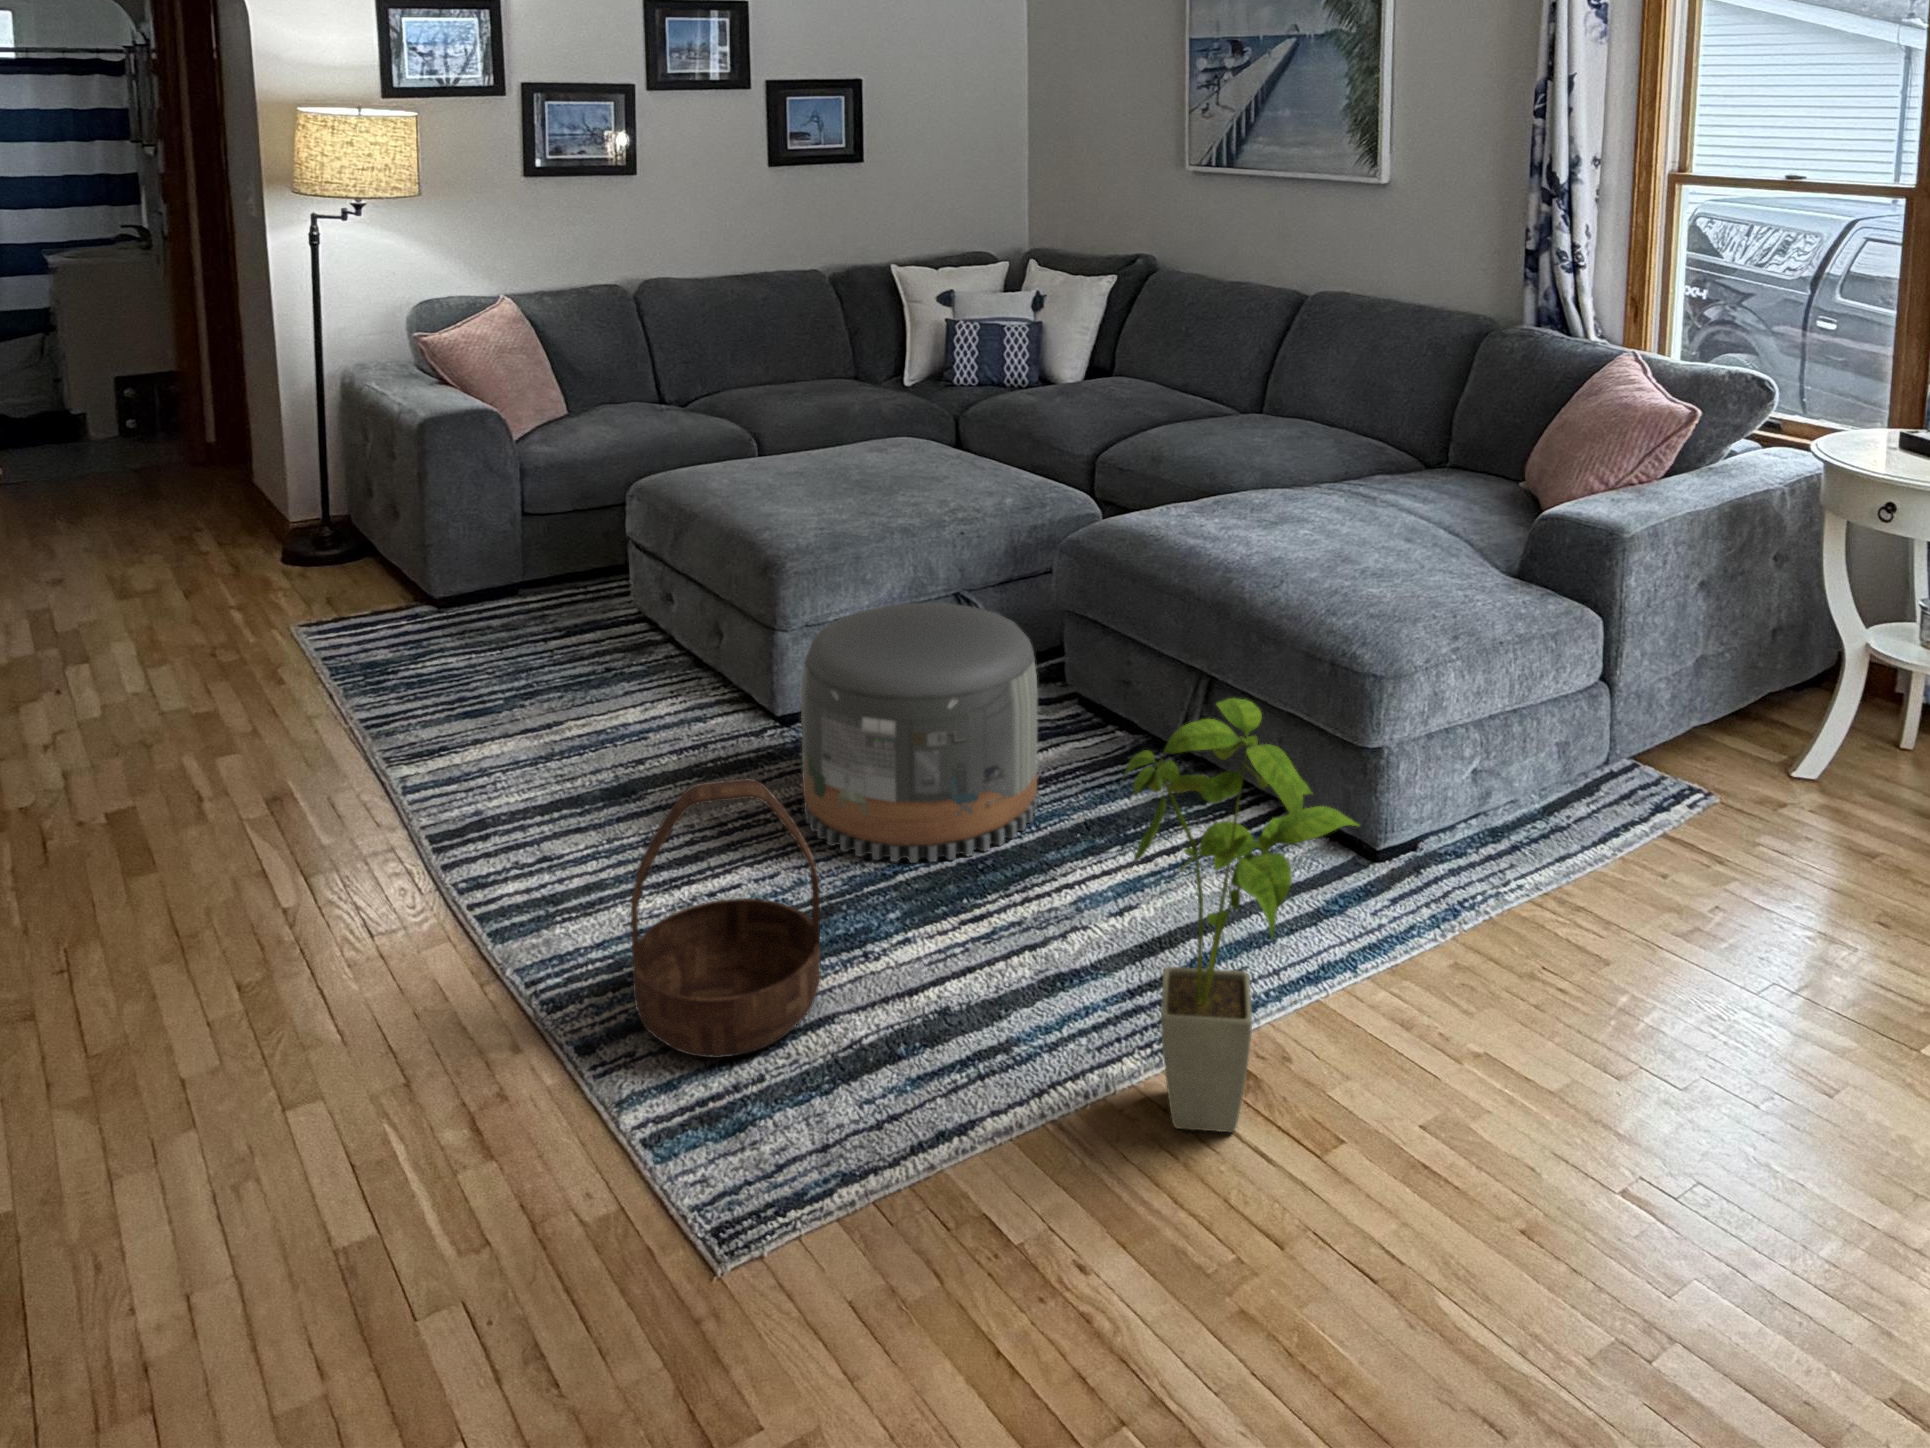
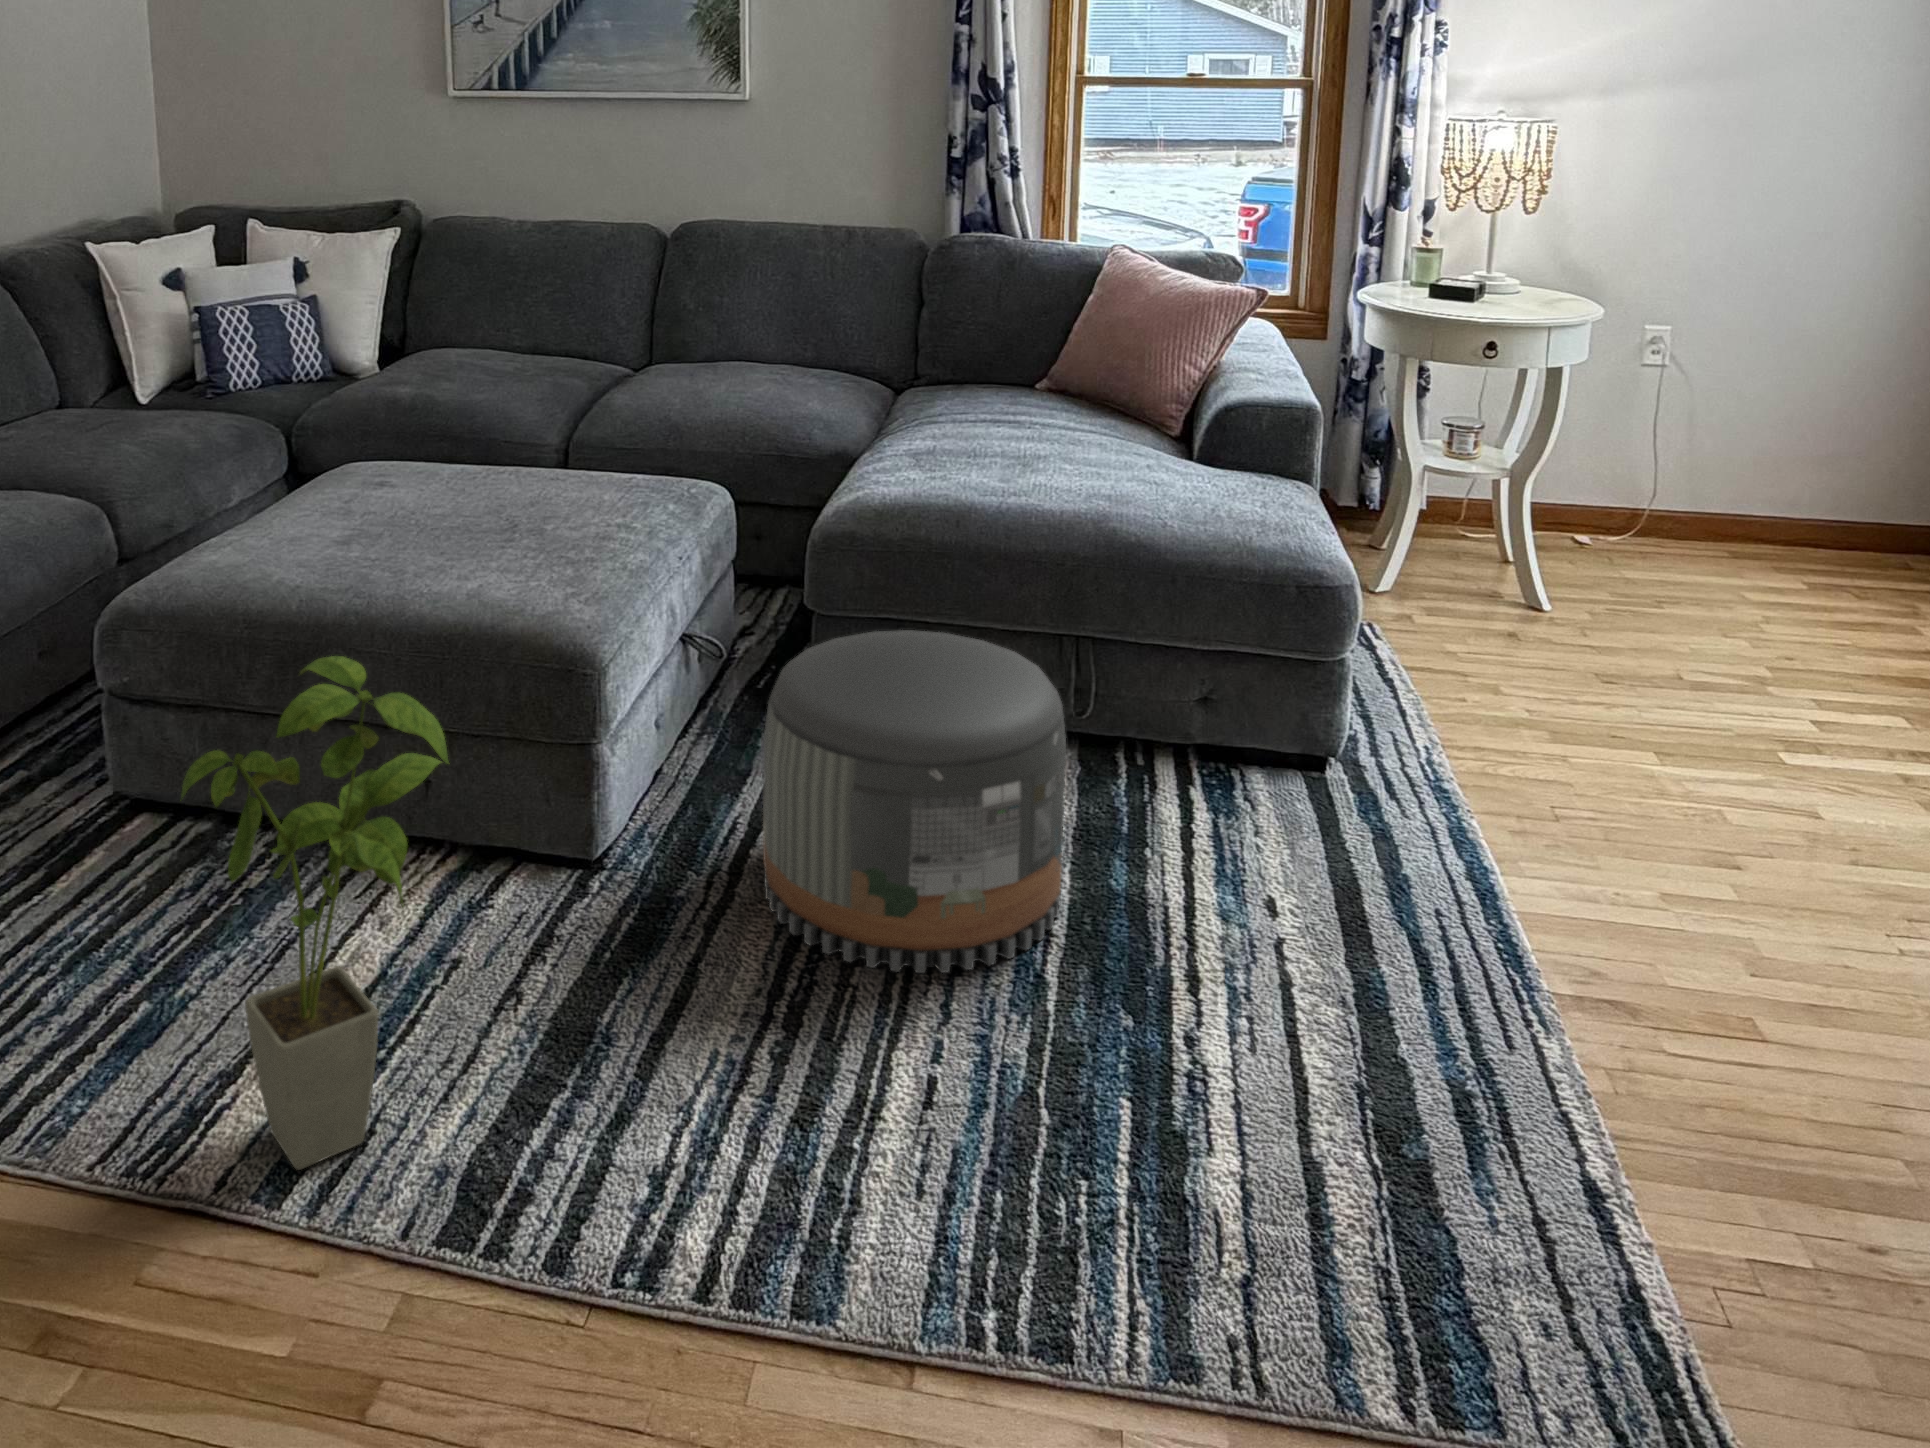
house plant: present [1125,698,1359,1132] -> present [180,656,449,1170]
basket: present [631,779,821,1058] -> none [1086,882,1343,1269]

